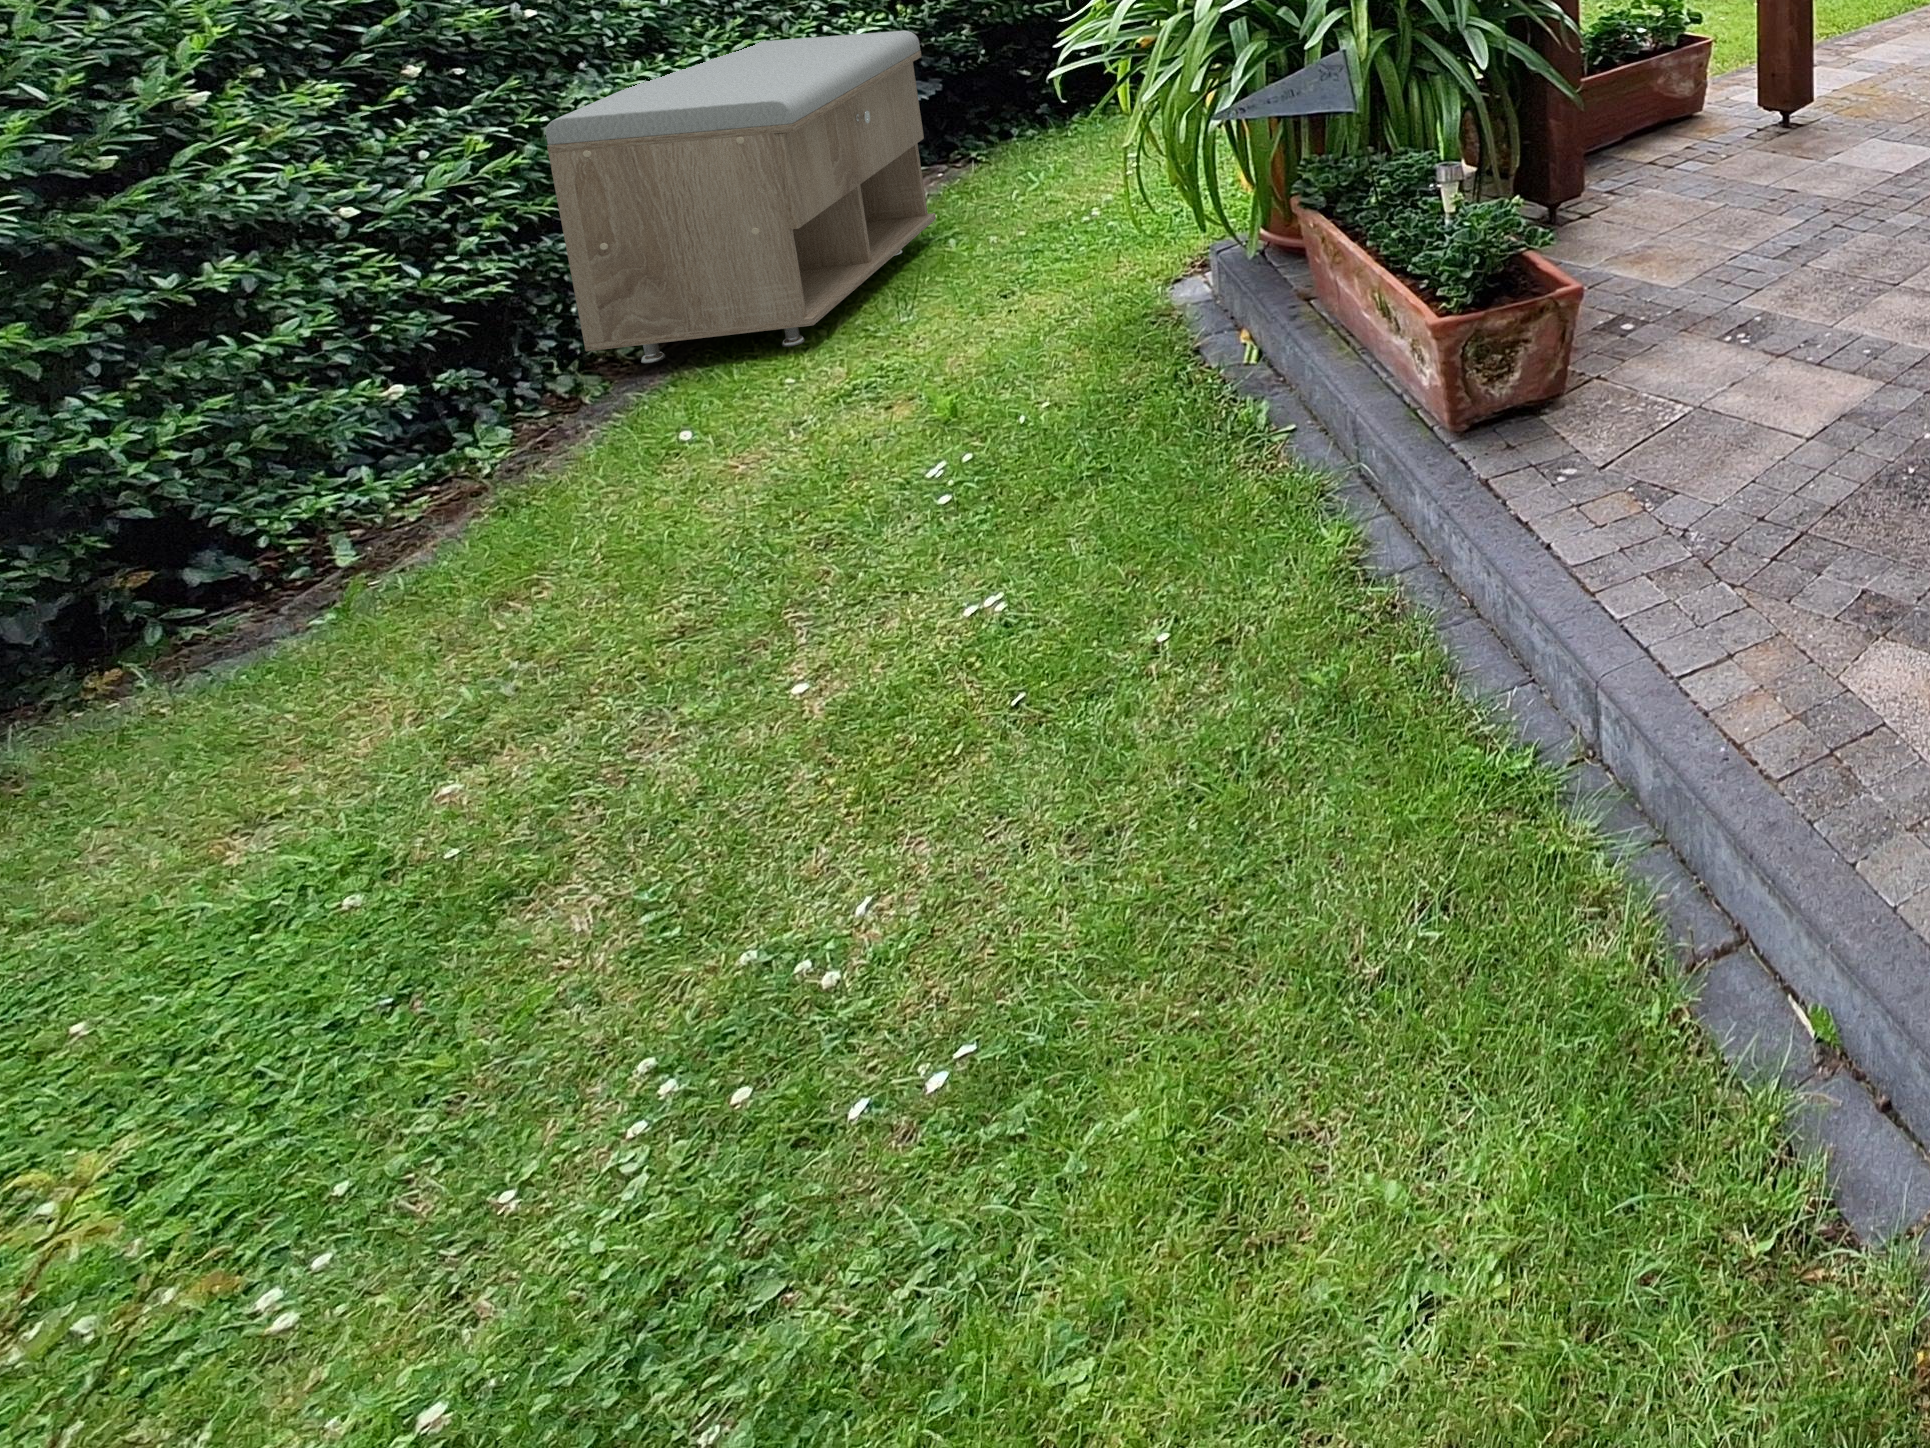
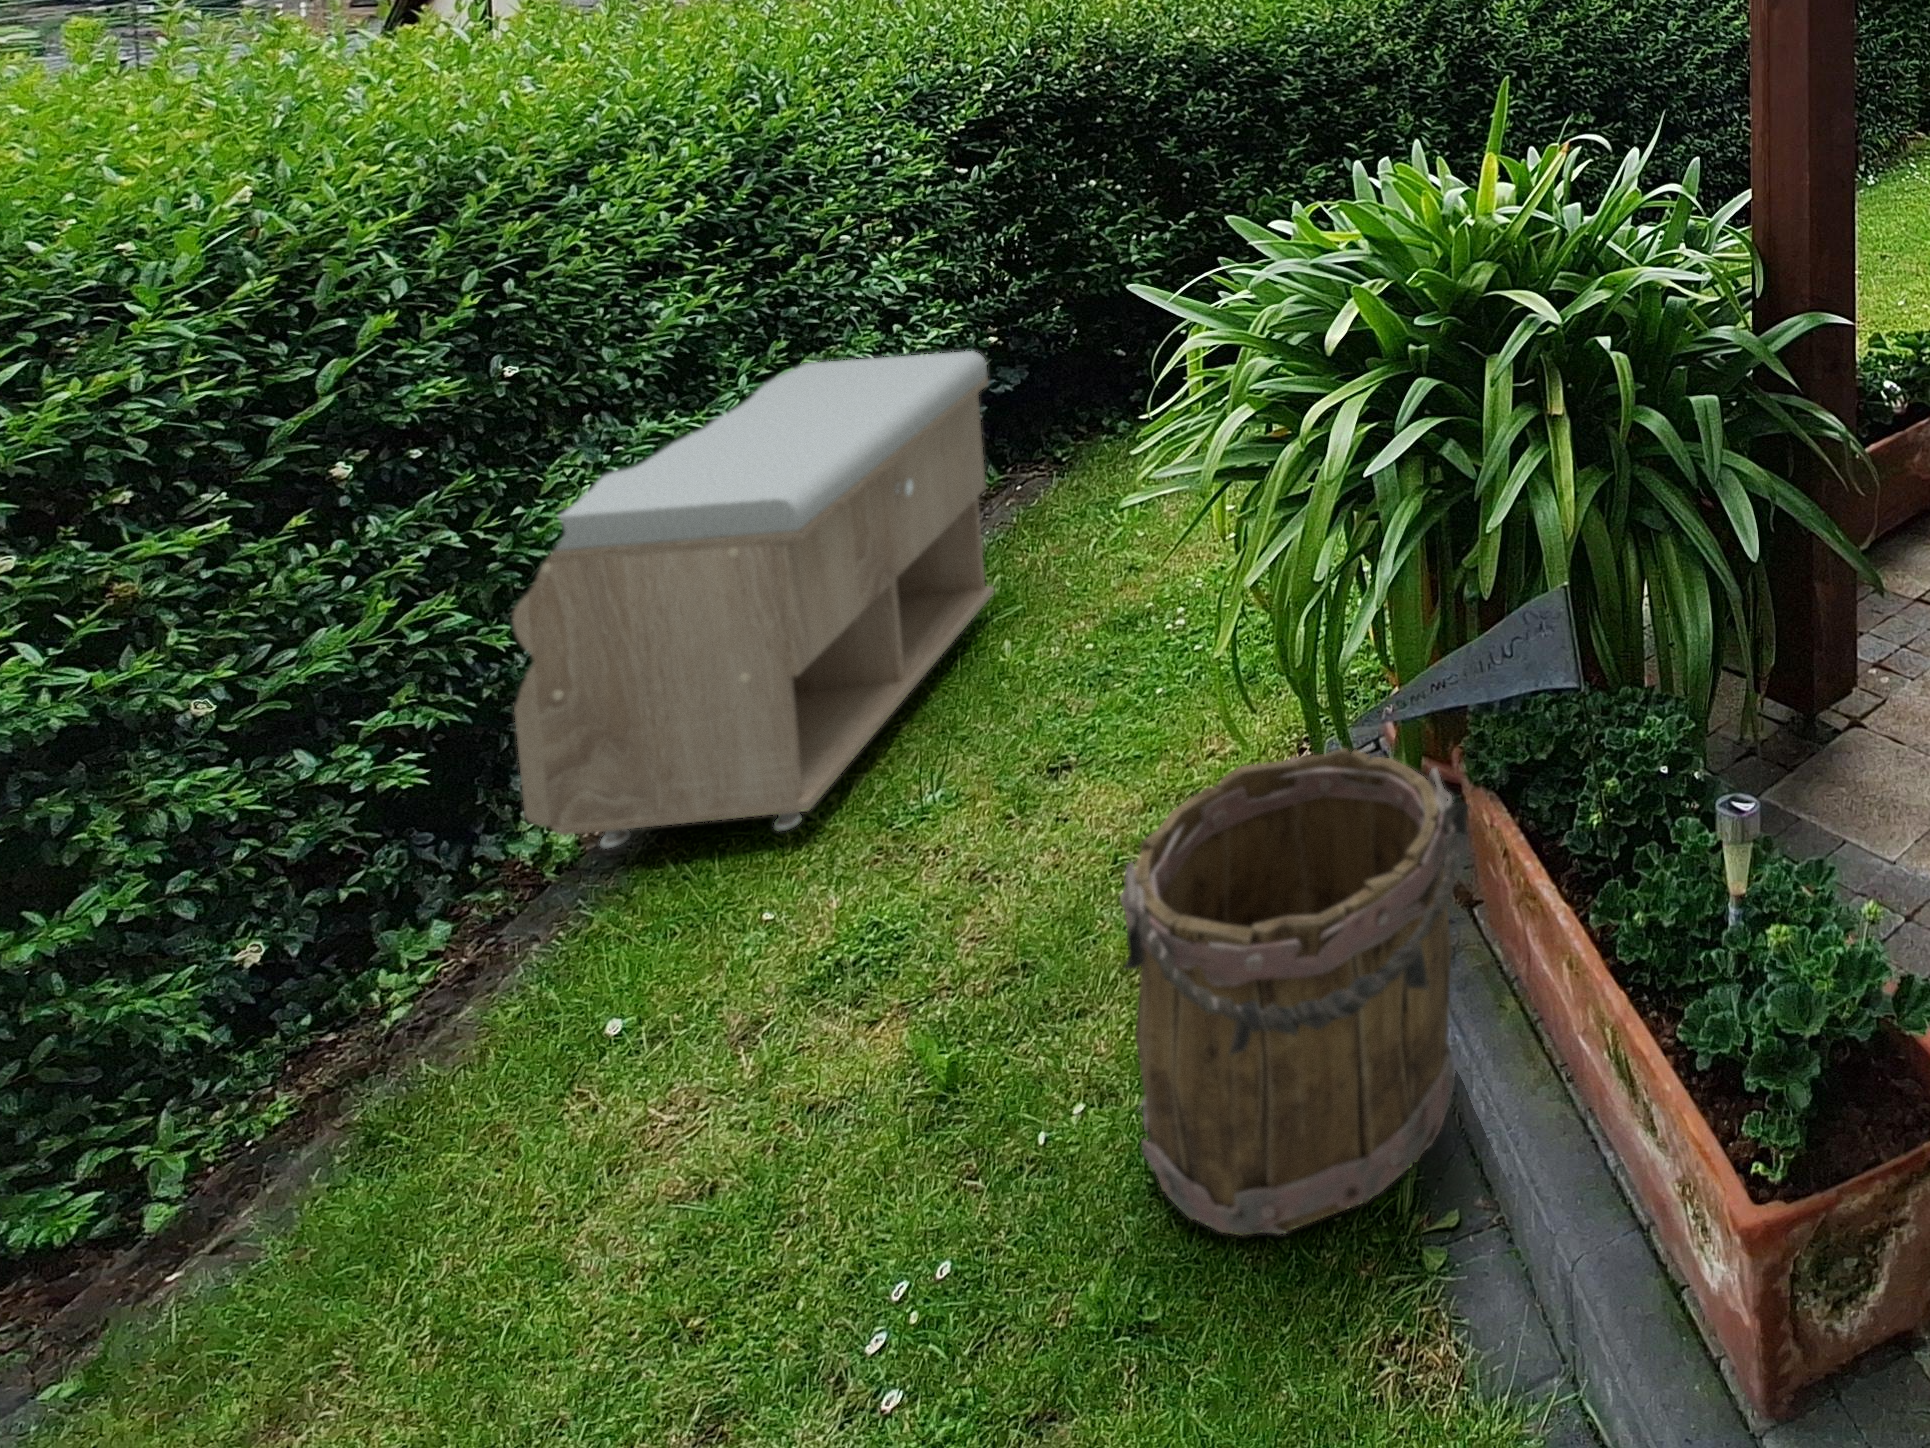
bucket: none [1070,211,1303,455] -> present [1120,748,1470,1236]

